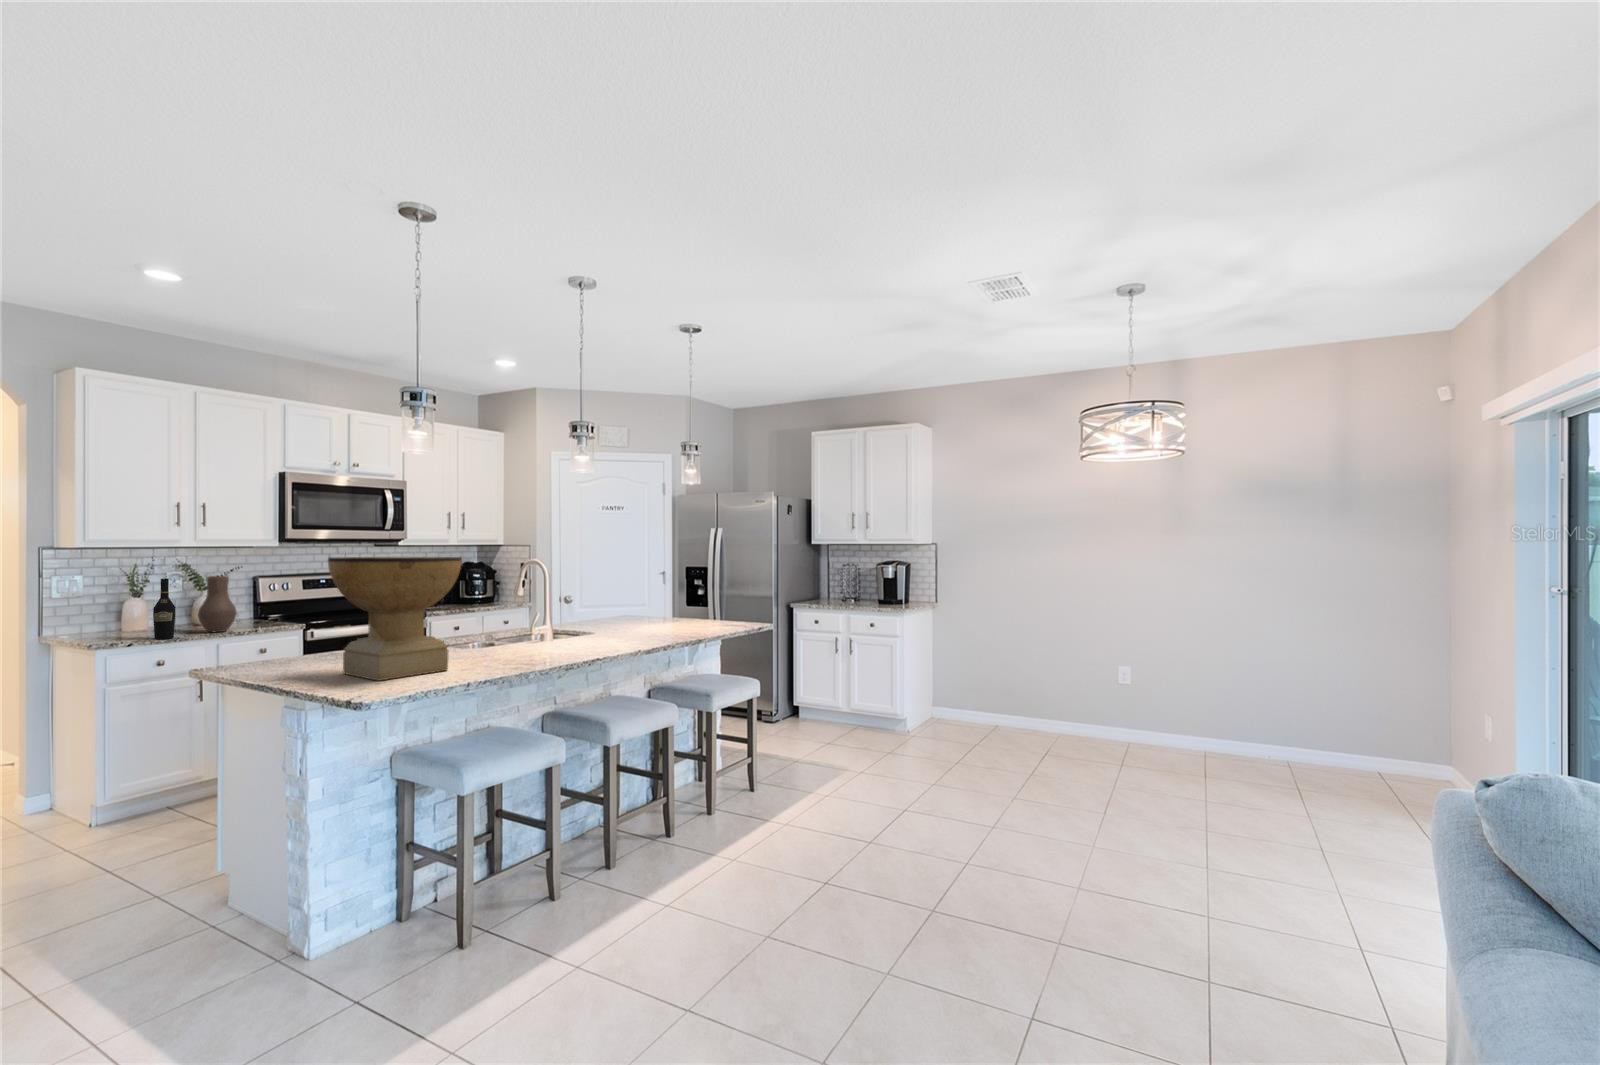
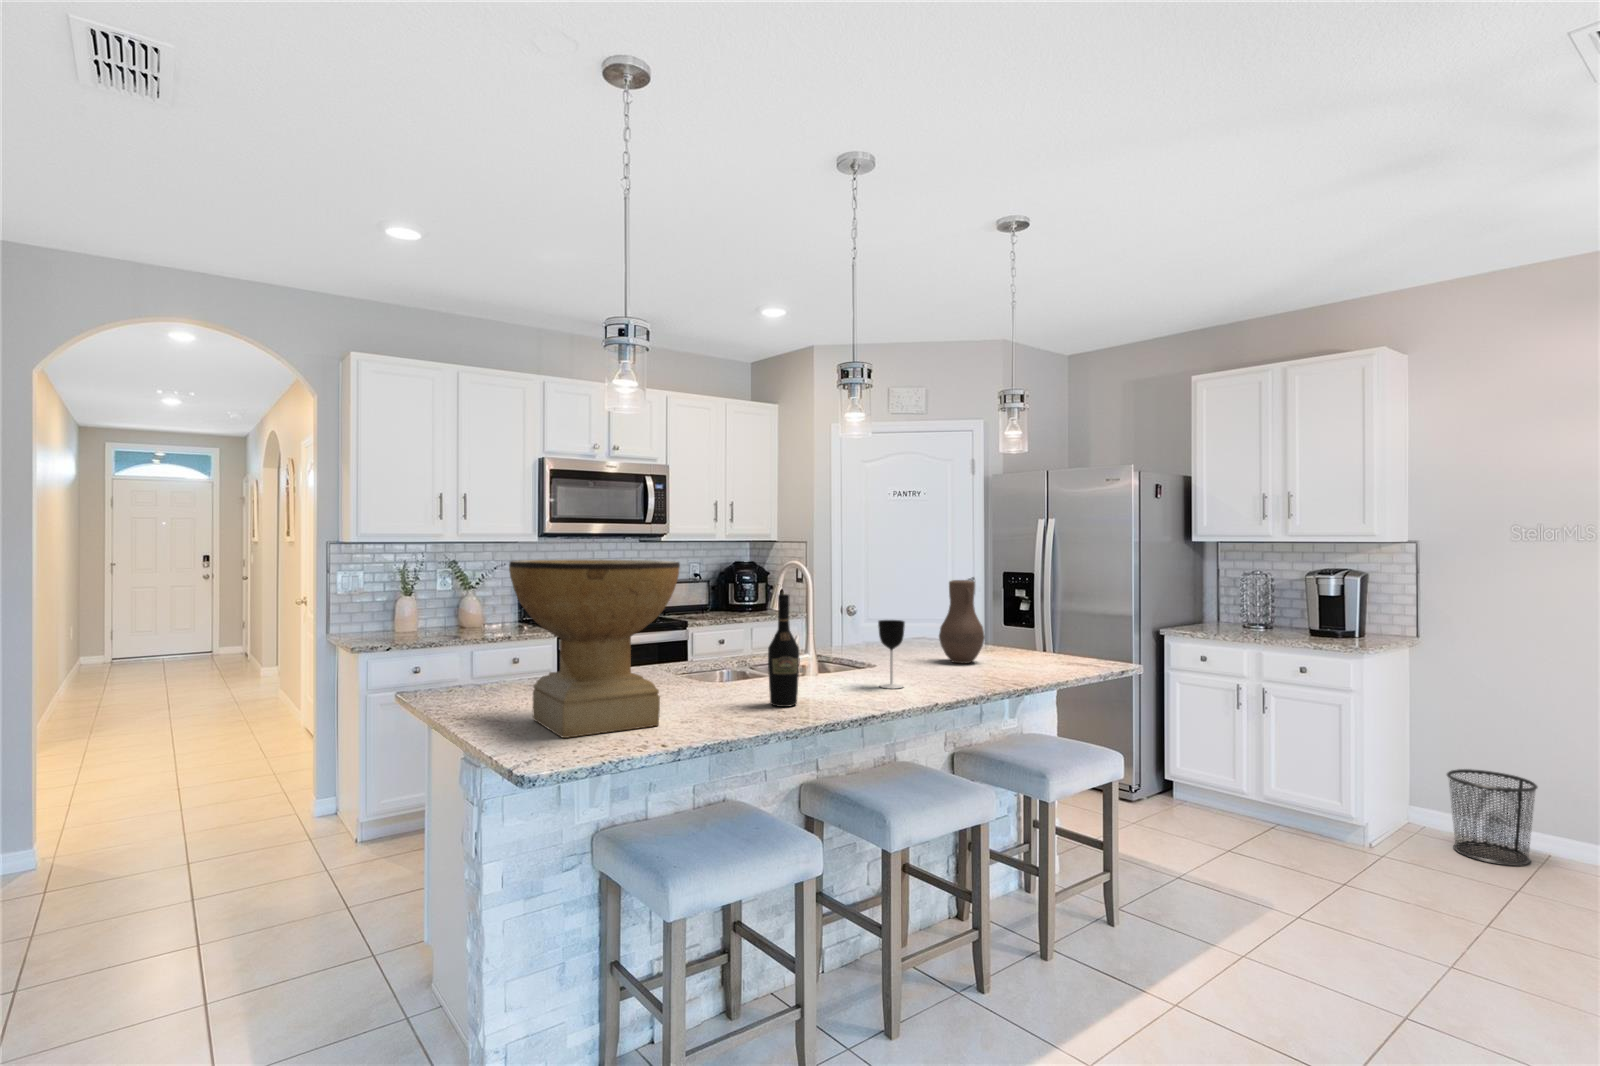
vase: present [198,576,237,632] -> present [939,580,985,663]
wine bottle: present [153,578,176,639] -> present [768,594,799,707]
wine glass: none [599,597,617,643] -> present [878,620,905,689]
trash can: none [951,681,995,735] -> present [1447,769,1538,866]

